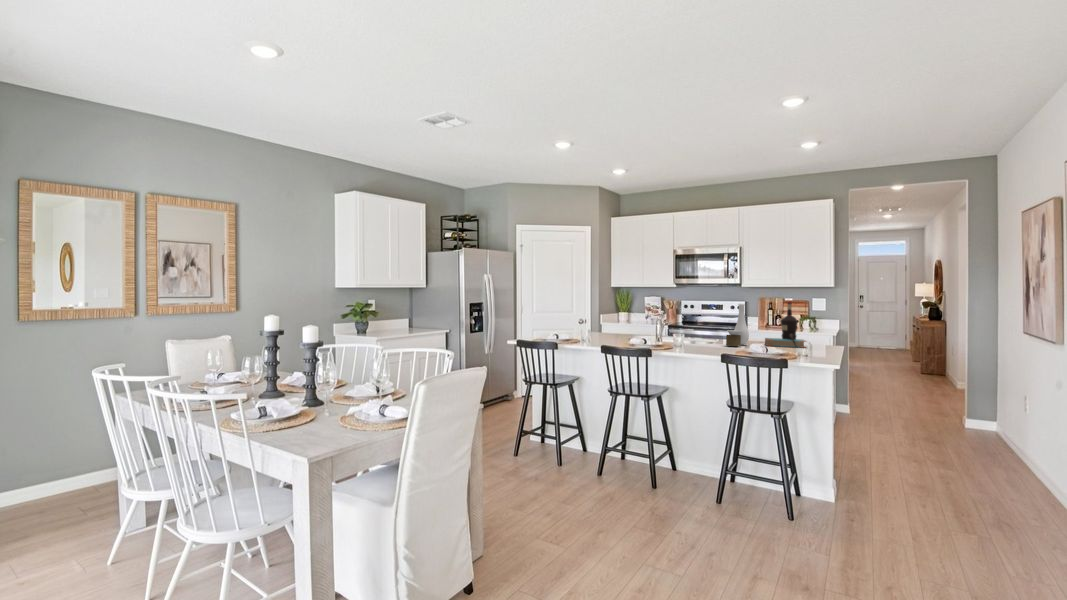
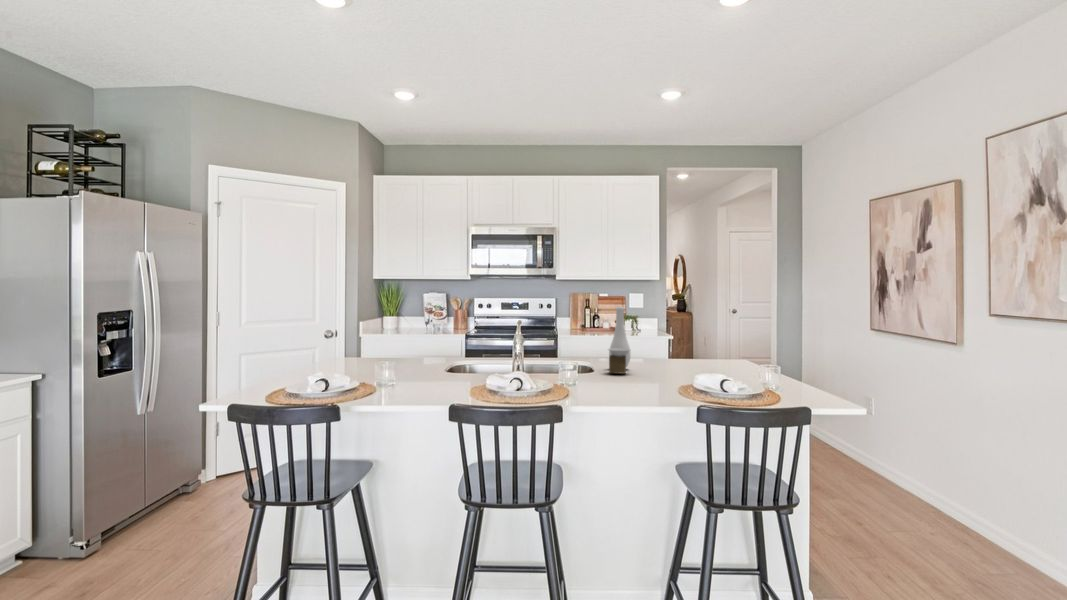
bottle: present [765,301,806,348] -> none [639,302,699,367]

